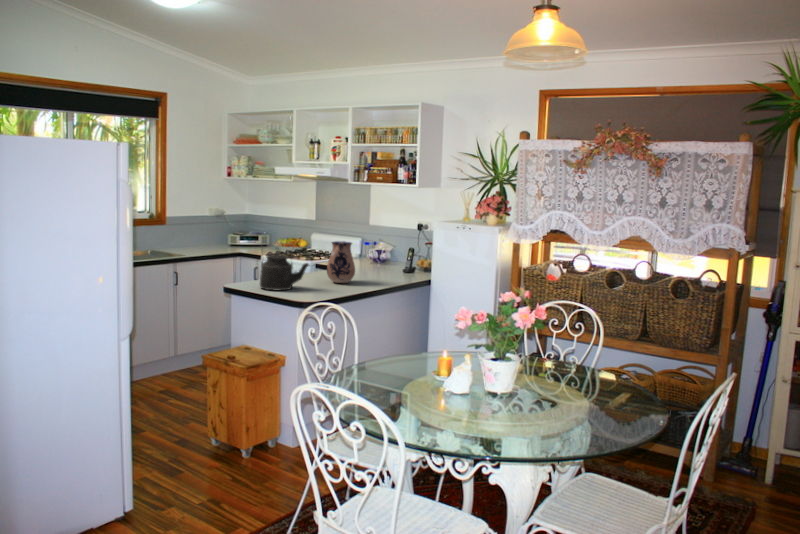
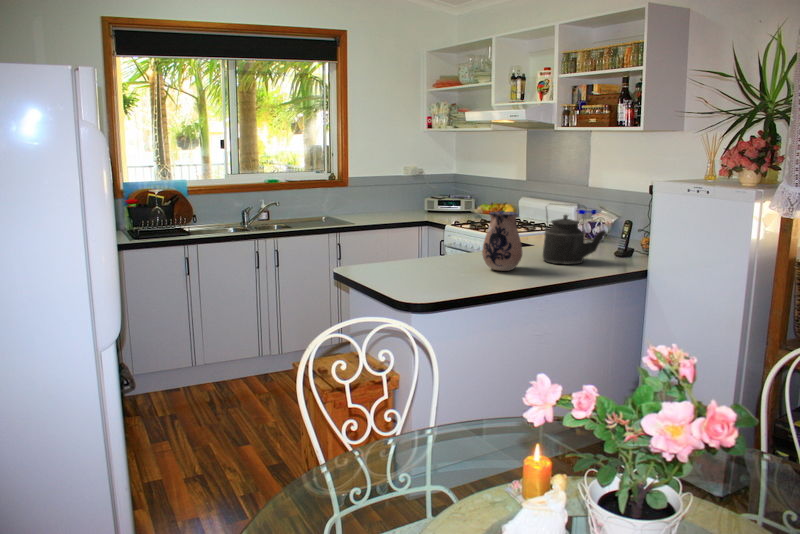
kettle: present [260,242,309,291] -> present [543,204,606,264]

